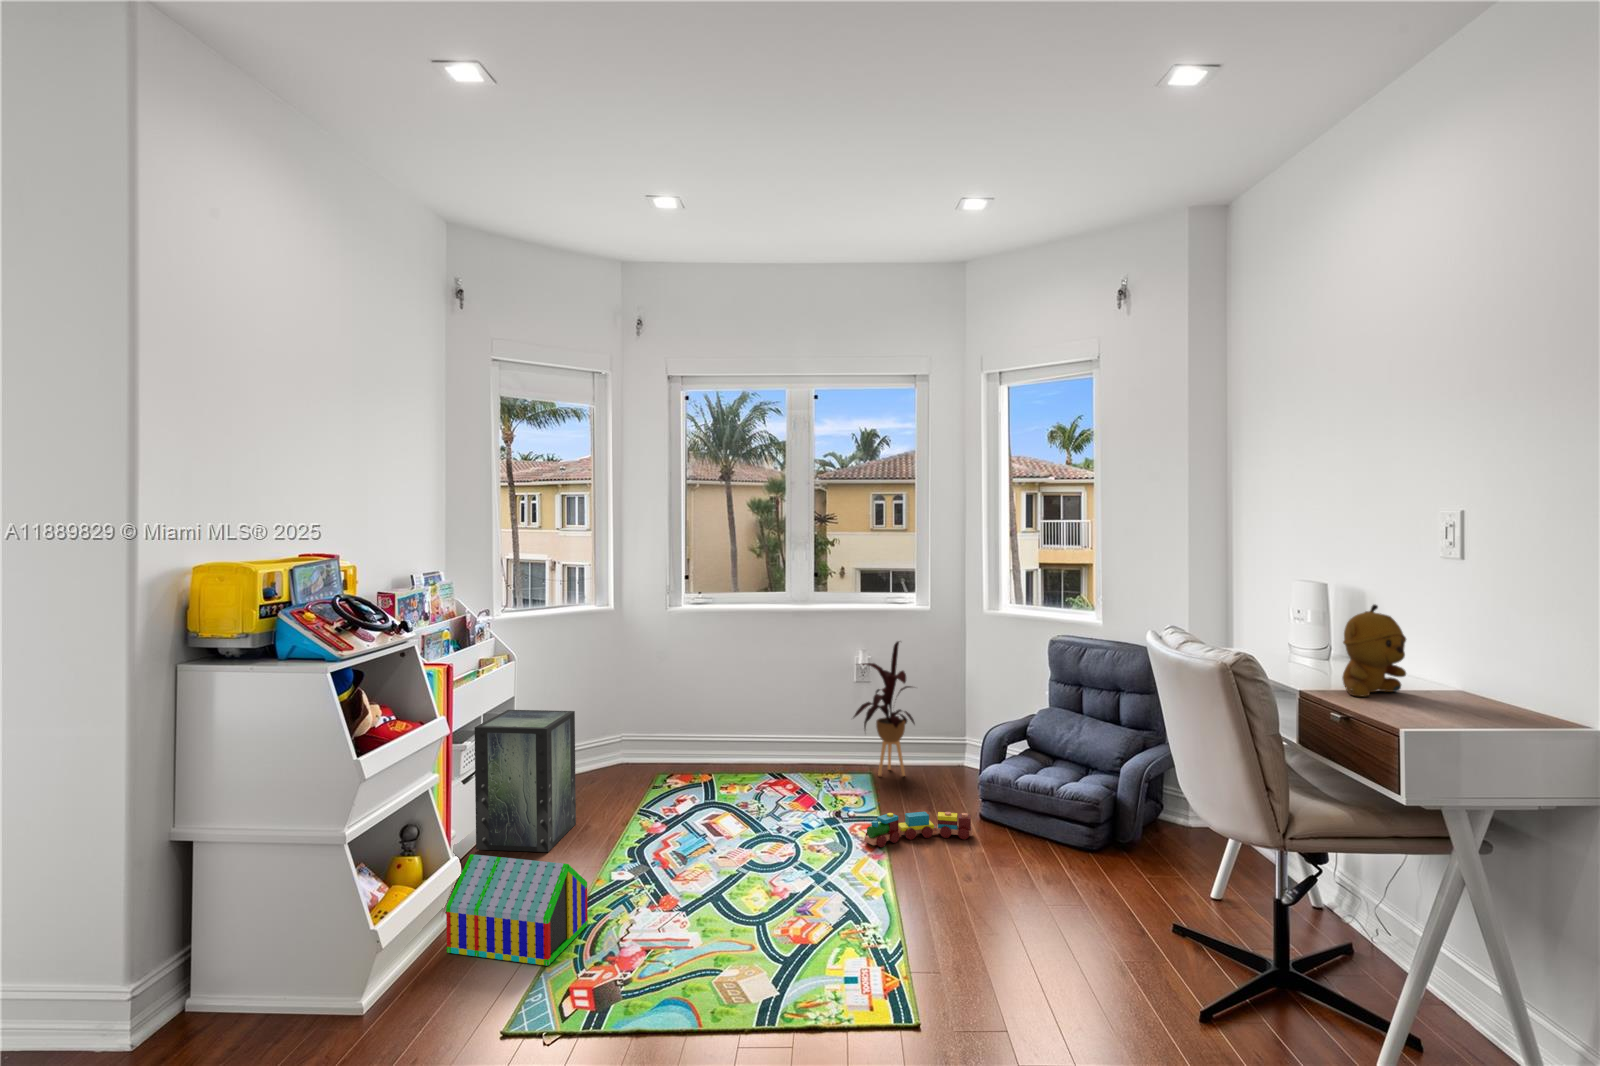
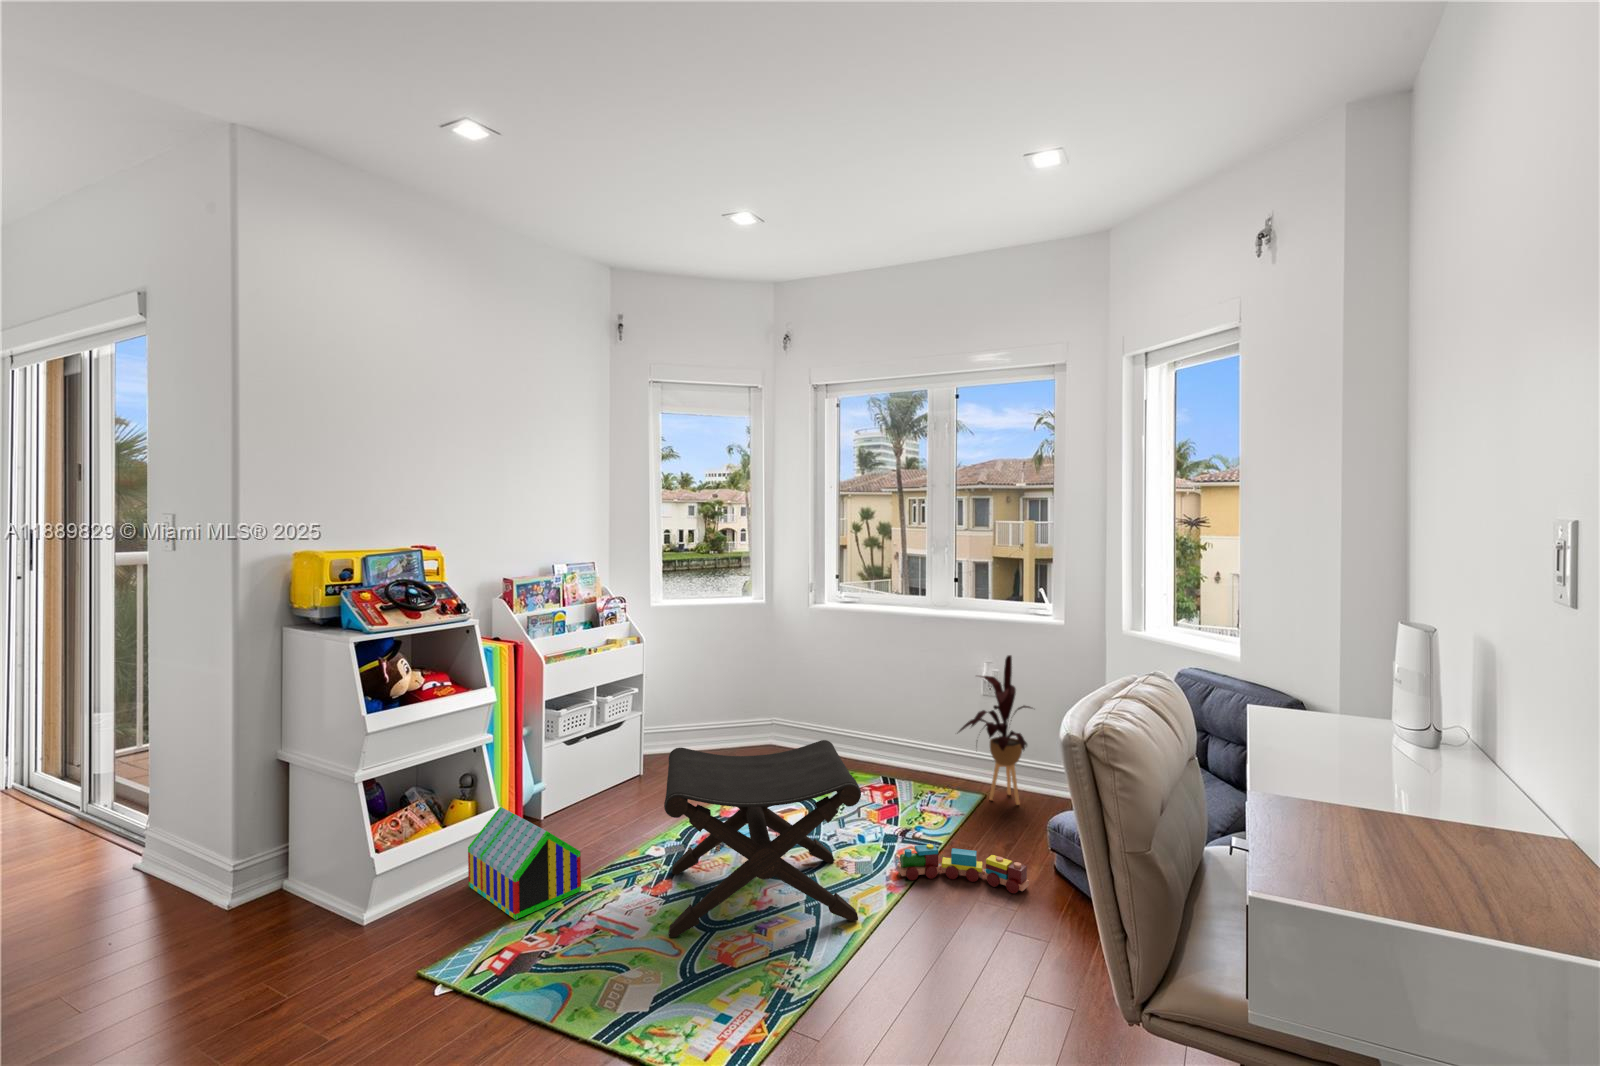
stuffed bear: present [1342,605,1406,697] -> none [1381,669,1514,828]
storage box: present [475,710,576,852] -> none [580,685,672,816]
footstool: none [657,732,878,937] -> present [664,740,861,937]

